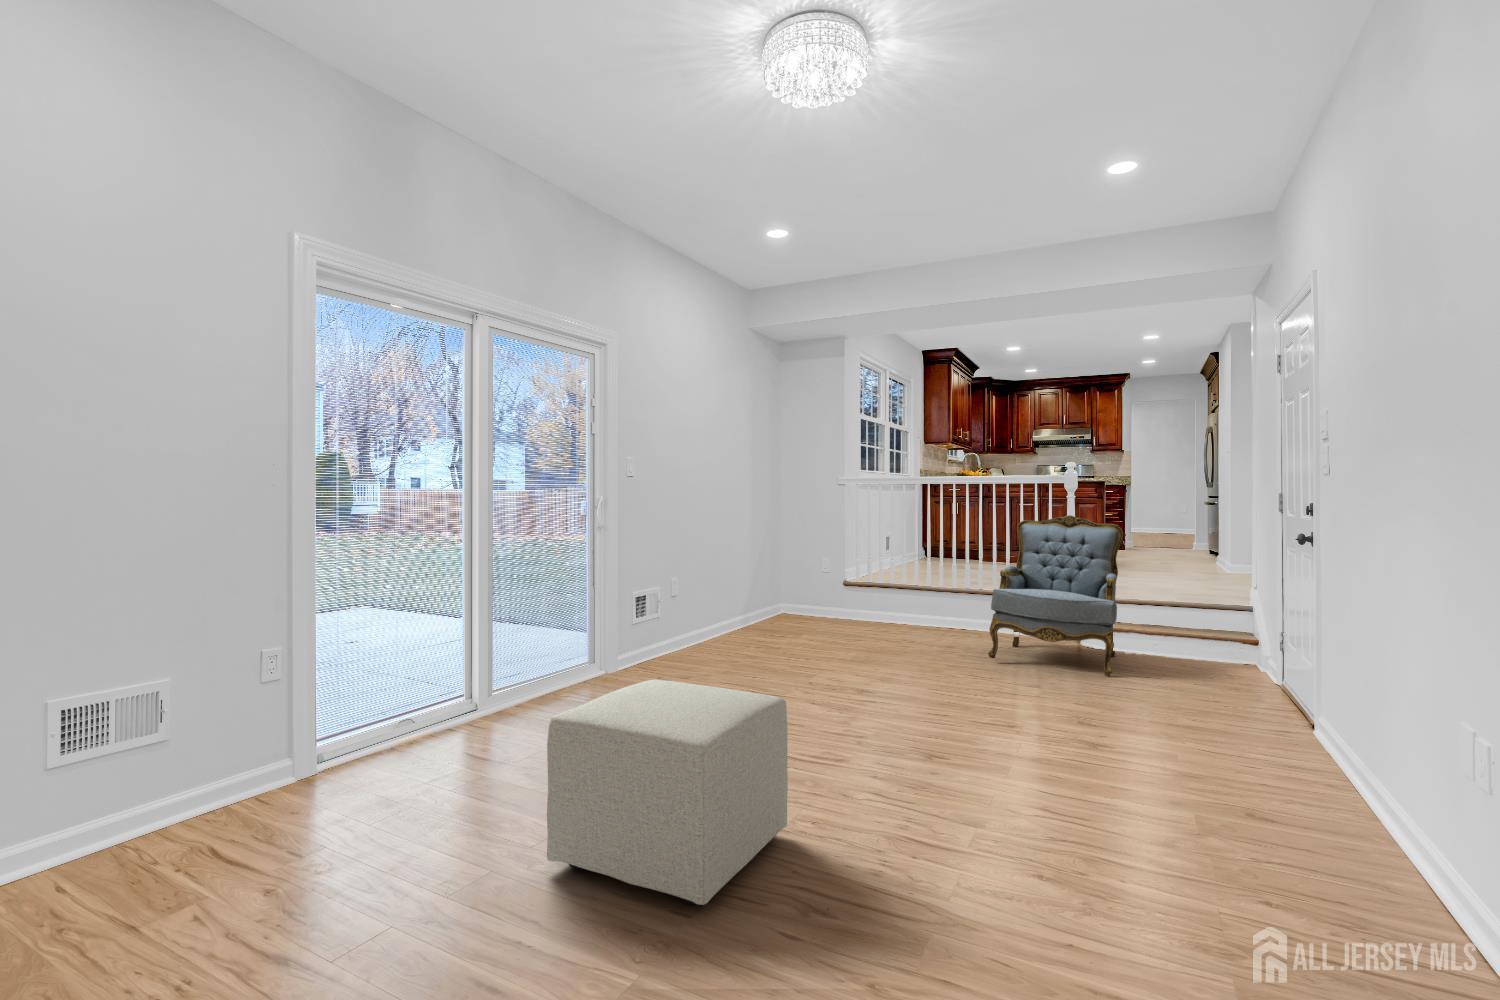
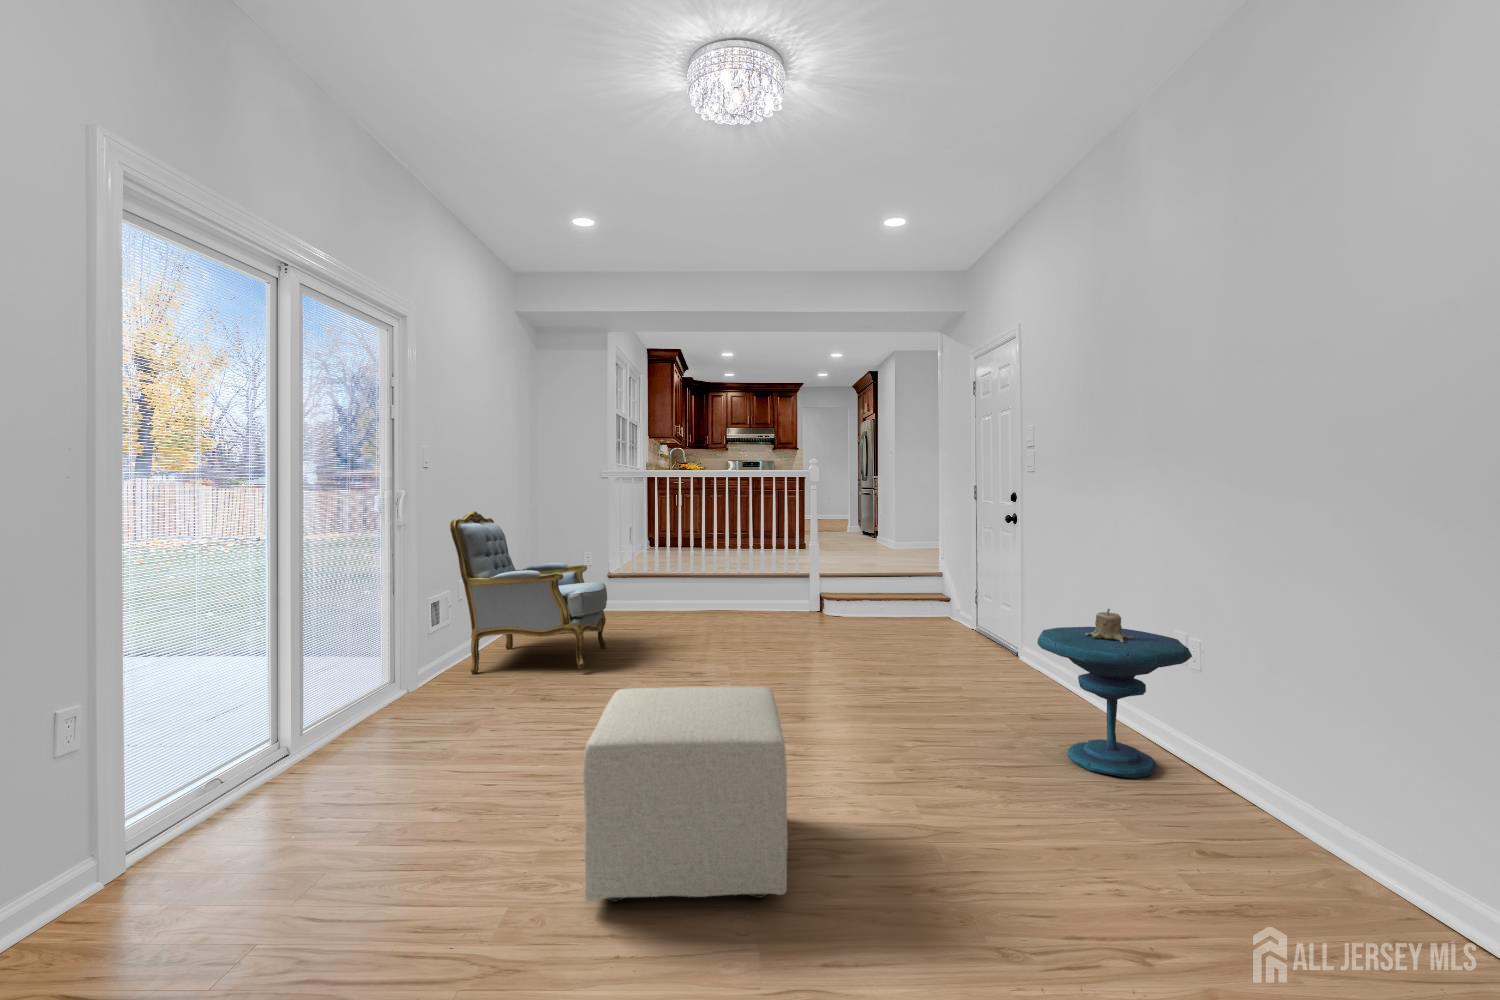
armchair: present [988,515,1123,676] -> present [450,511,607,674]
side table: none [1190,661,1438,919] -> present [1038,608,1192,779]

